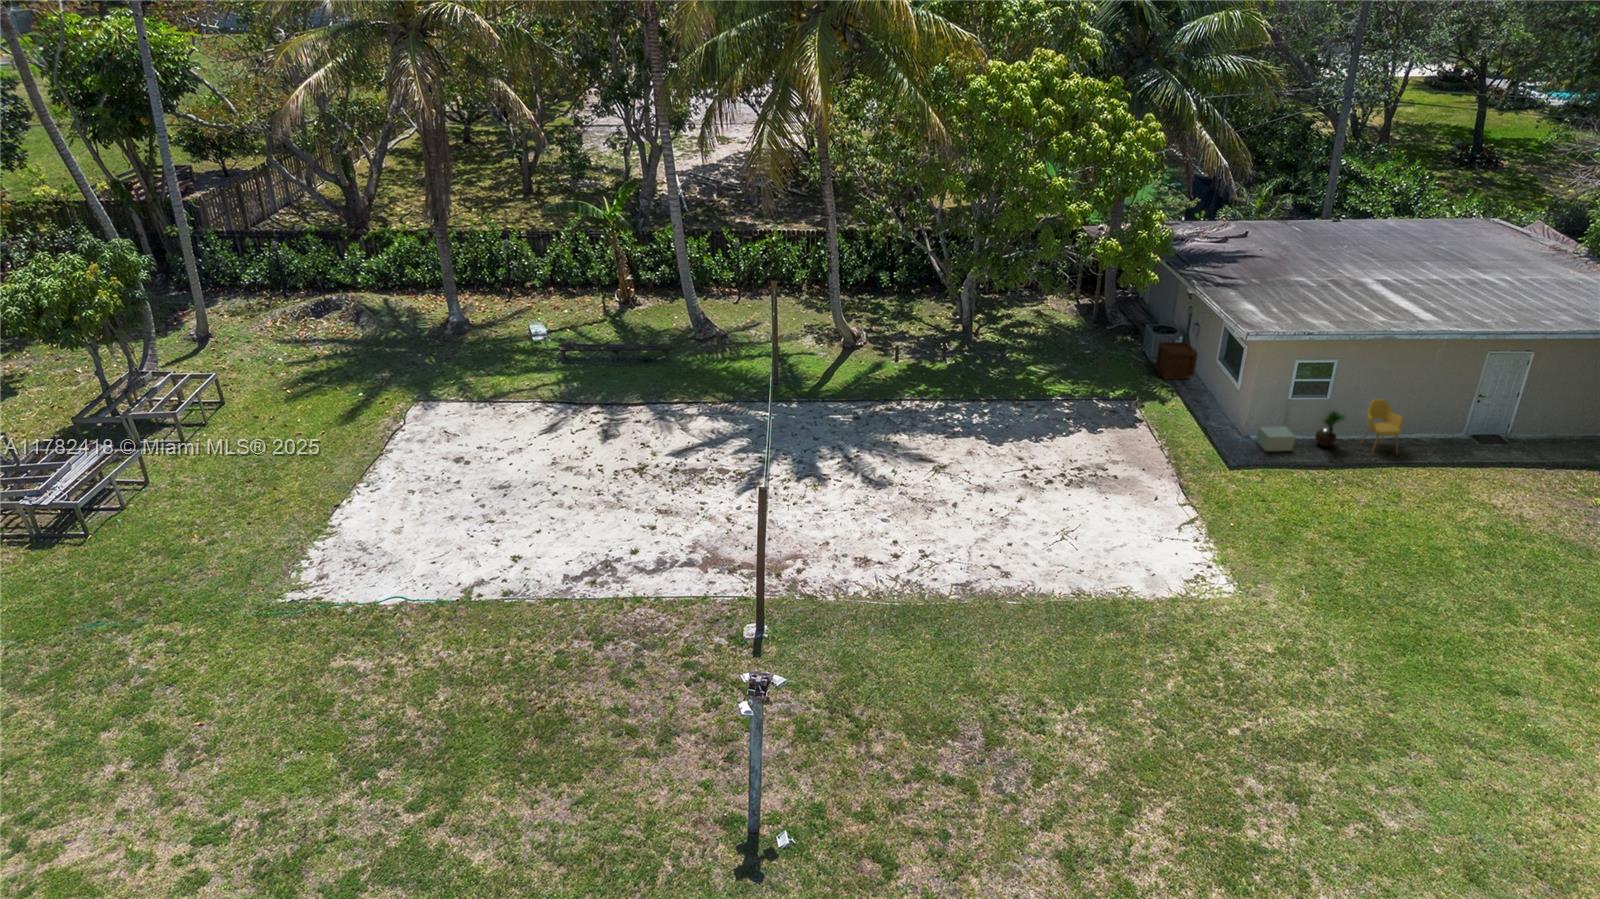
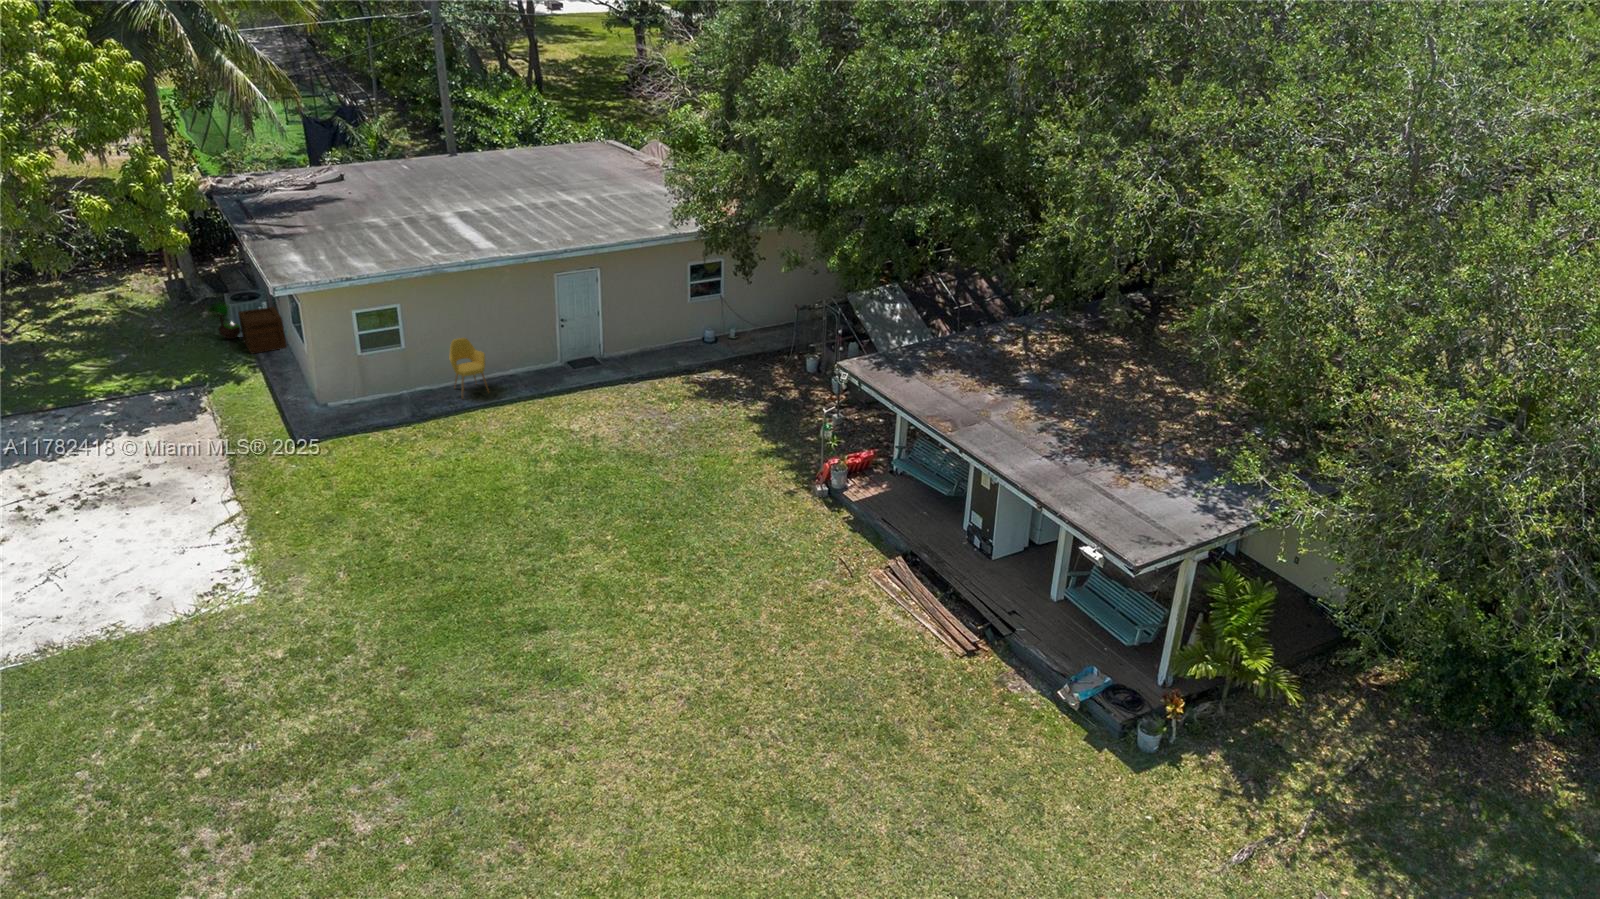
potted tree: present [1315,410,1345,446] -> present [206,302,240,339]
storage box: present [1257,426,1295,451] -> none [337,385,378,417]

